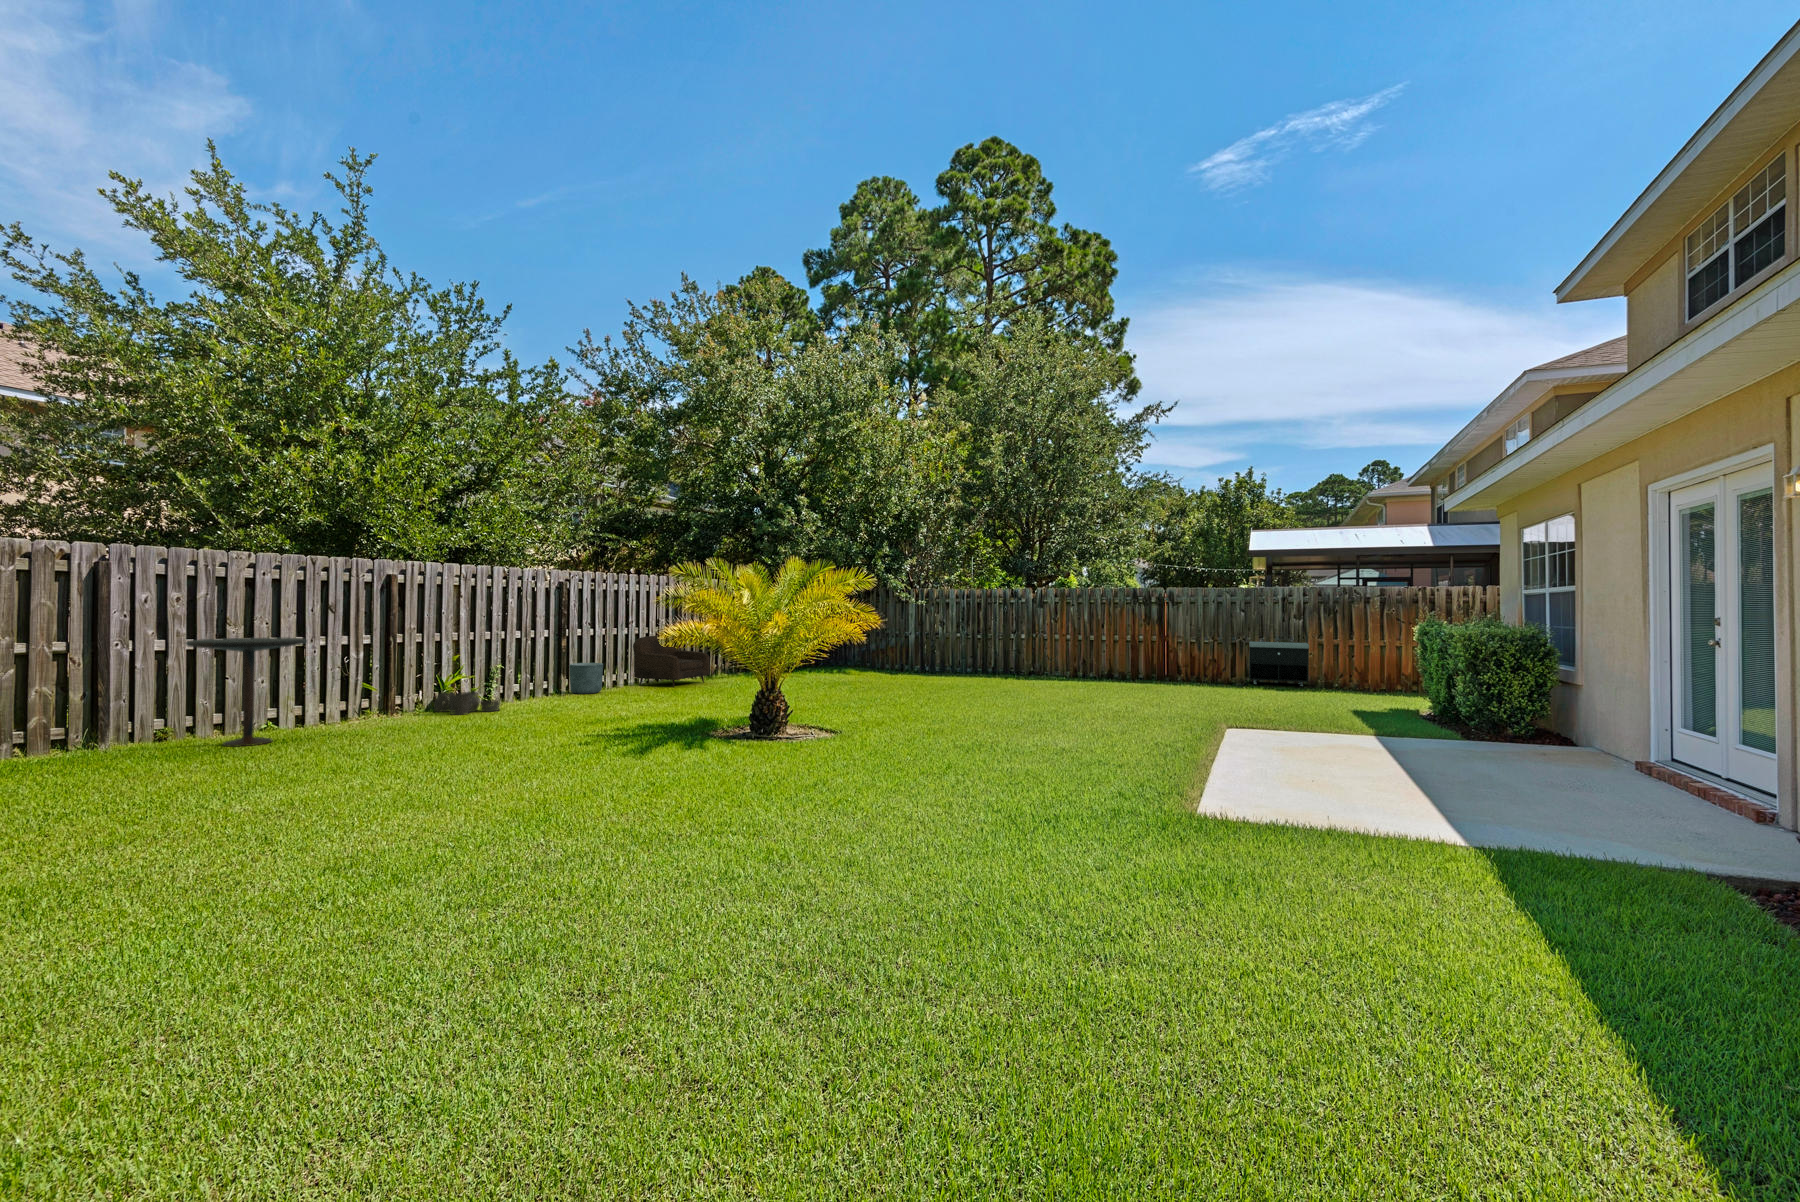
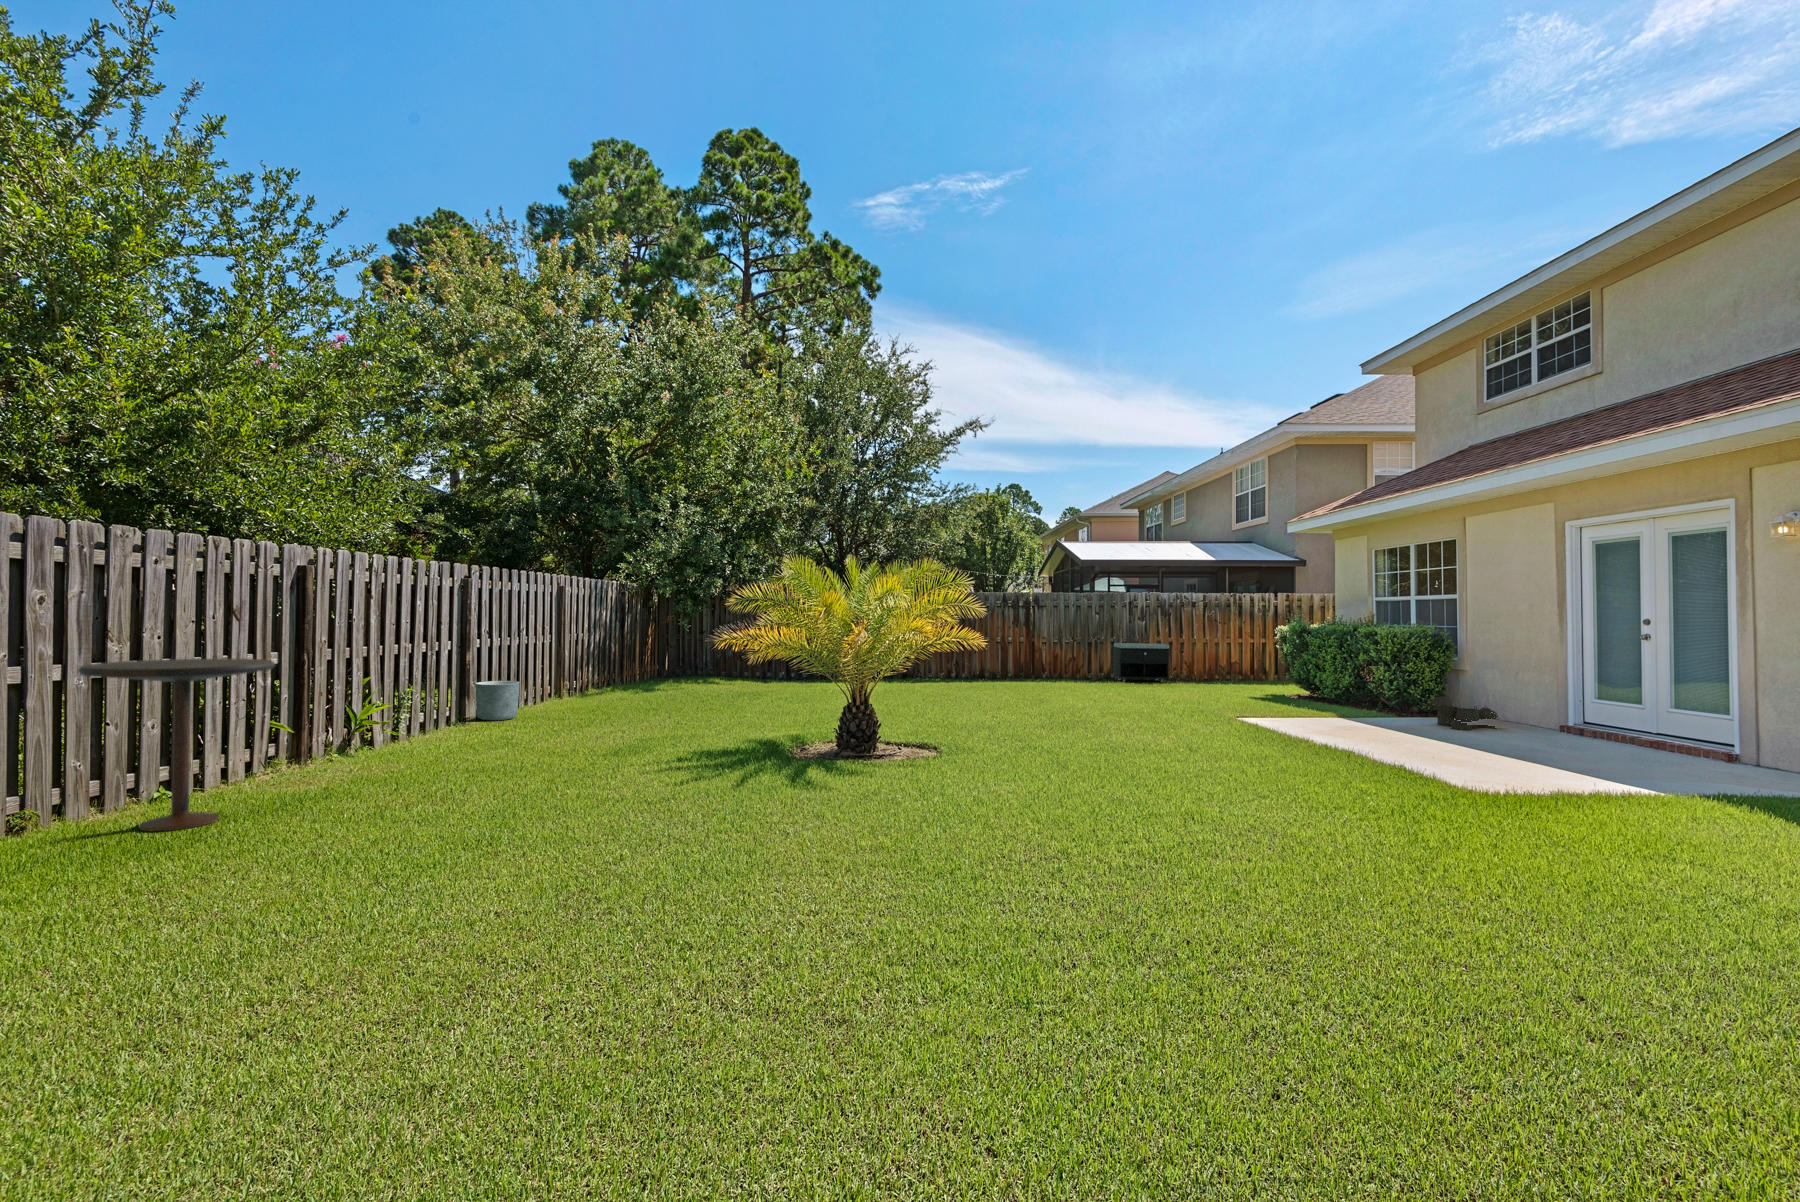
armchair: present [633,636,710,687] -> none [531,646,617,707]
woven basket: present [434,691,500,715] -> present [1437,703,1498,730]

